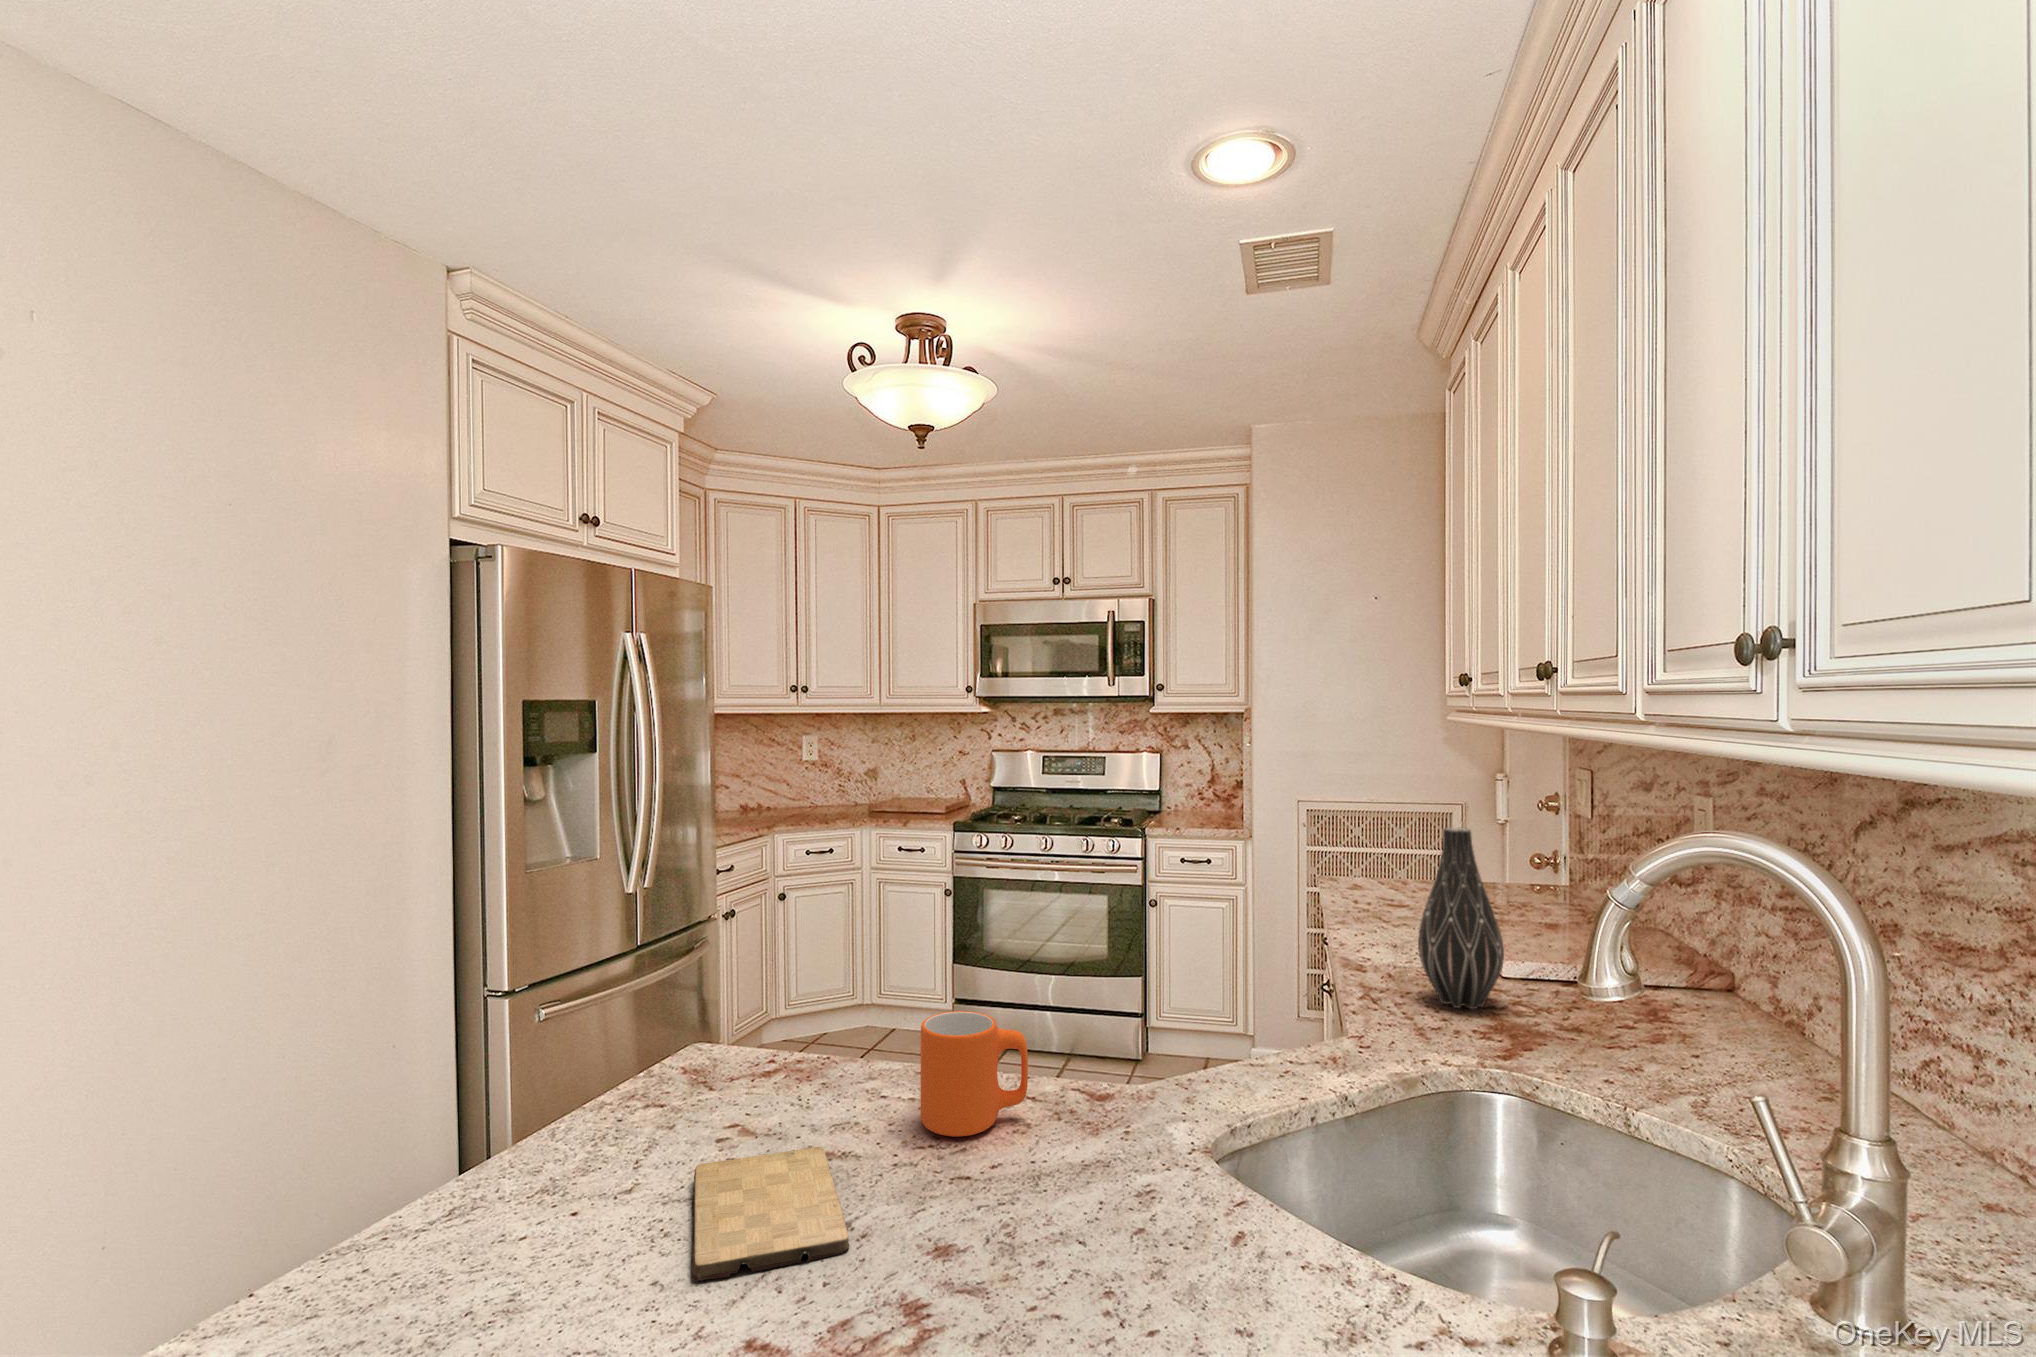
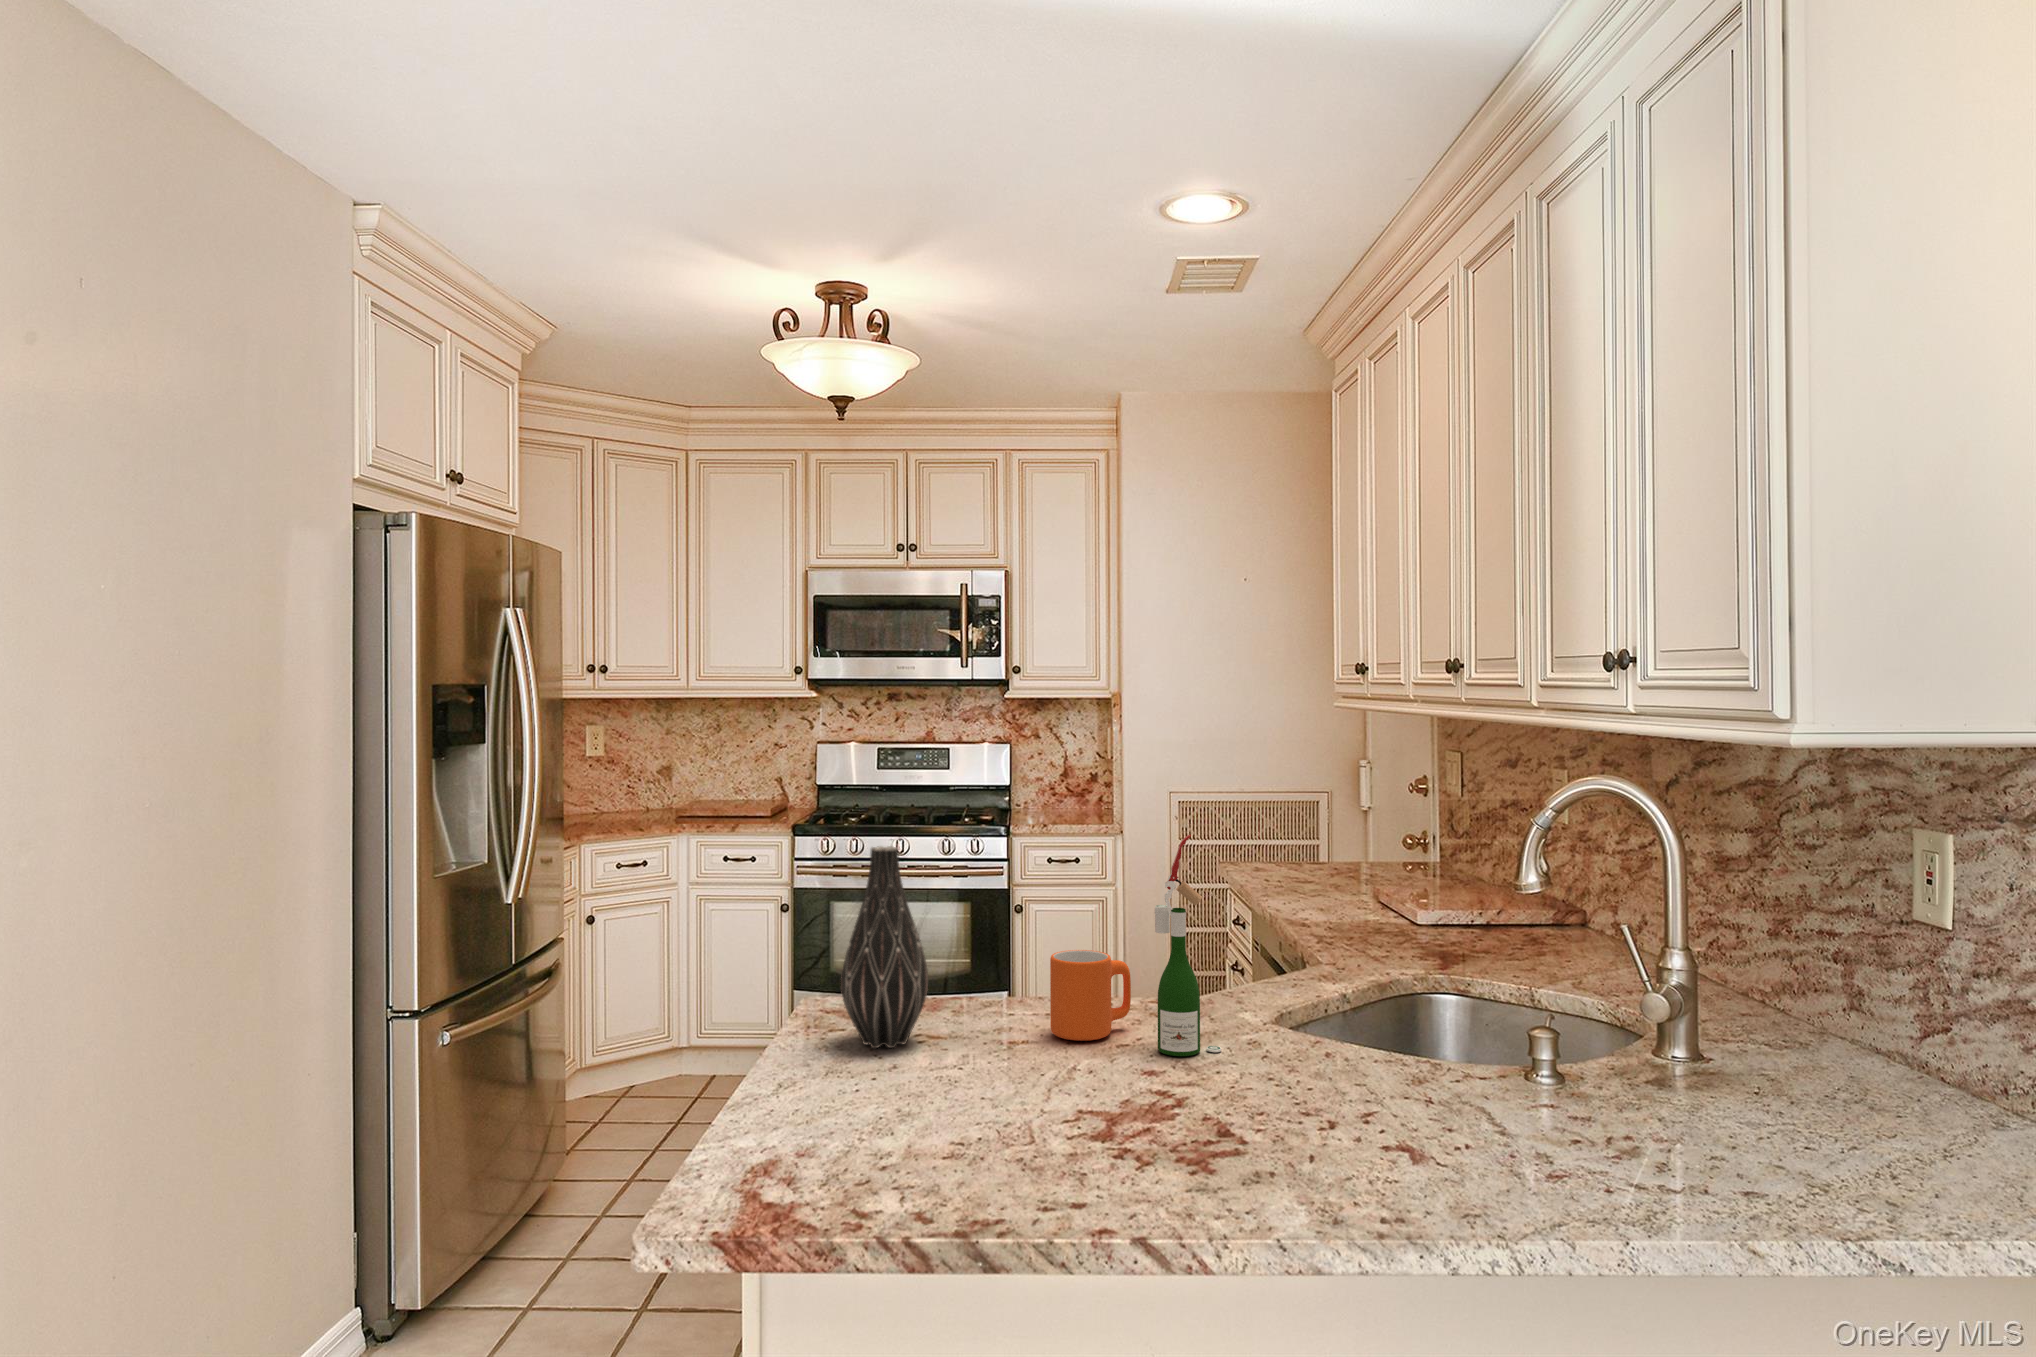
vase: present [1418,827,1504,1009] -> present [841,846,928,1048]
wine bottle: none [1024,881,1109,1187] -> present [1155,835,1221,1056]
cutting board: present [691,1147,849,1281] -> none [920,1051,1082,1115]

